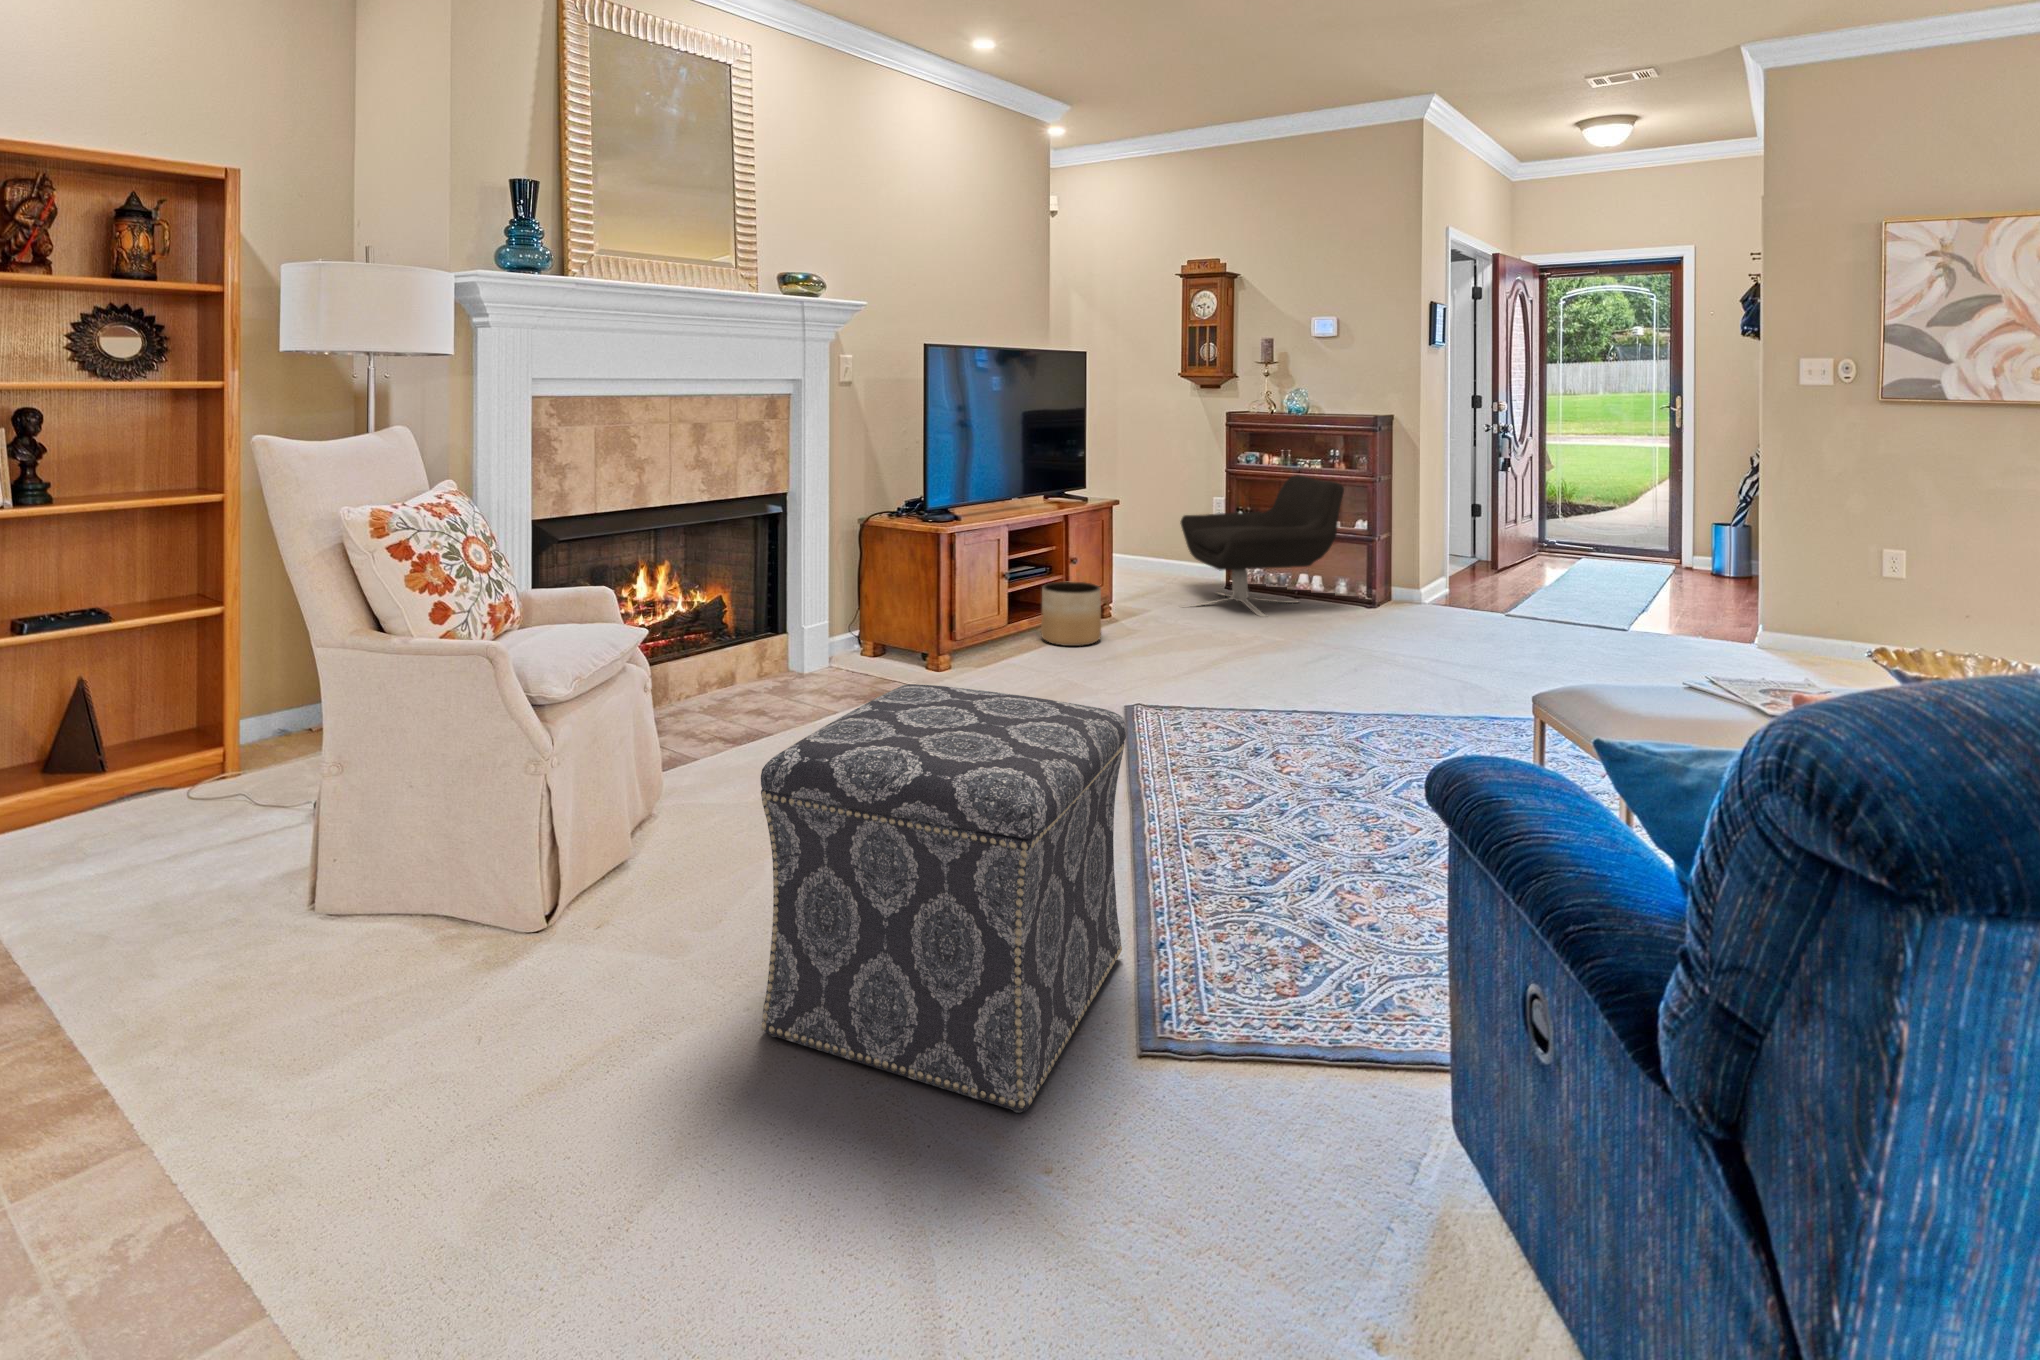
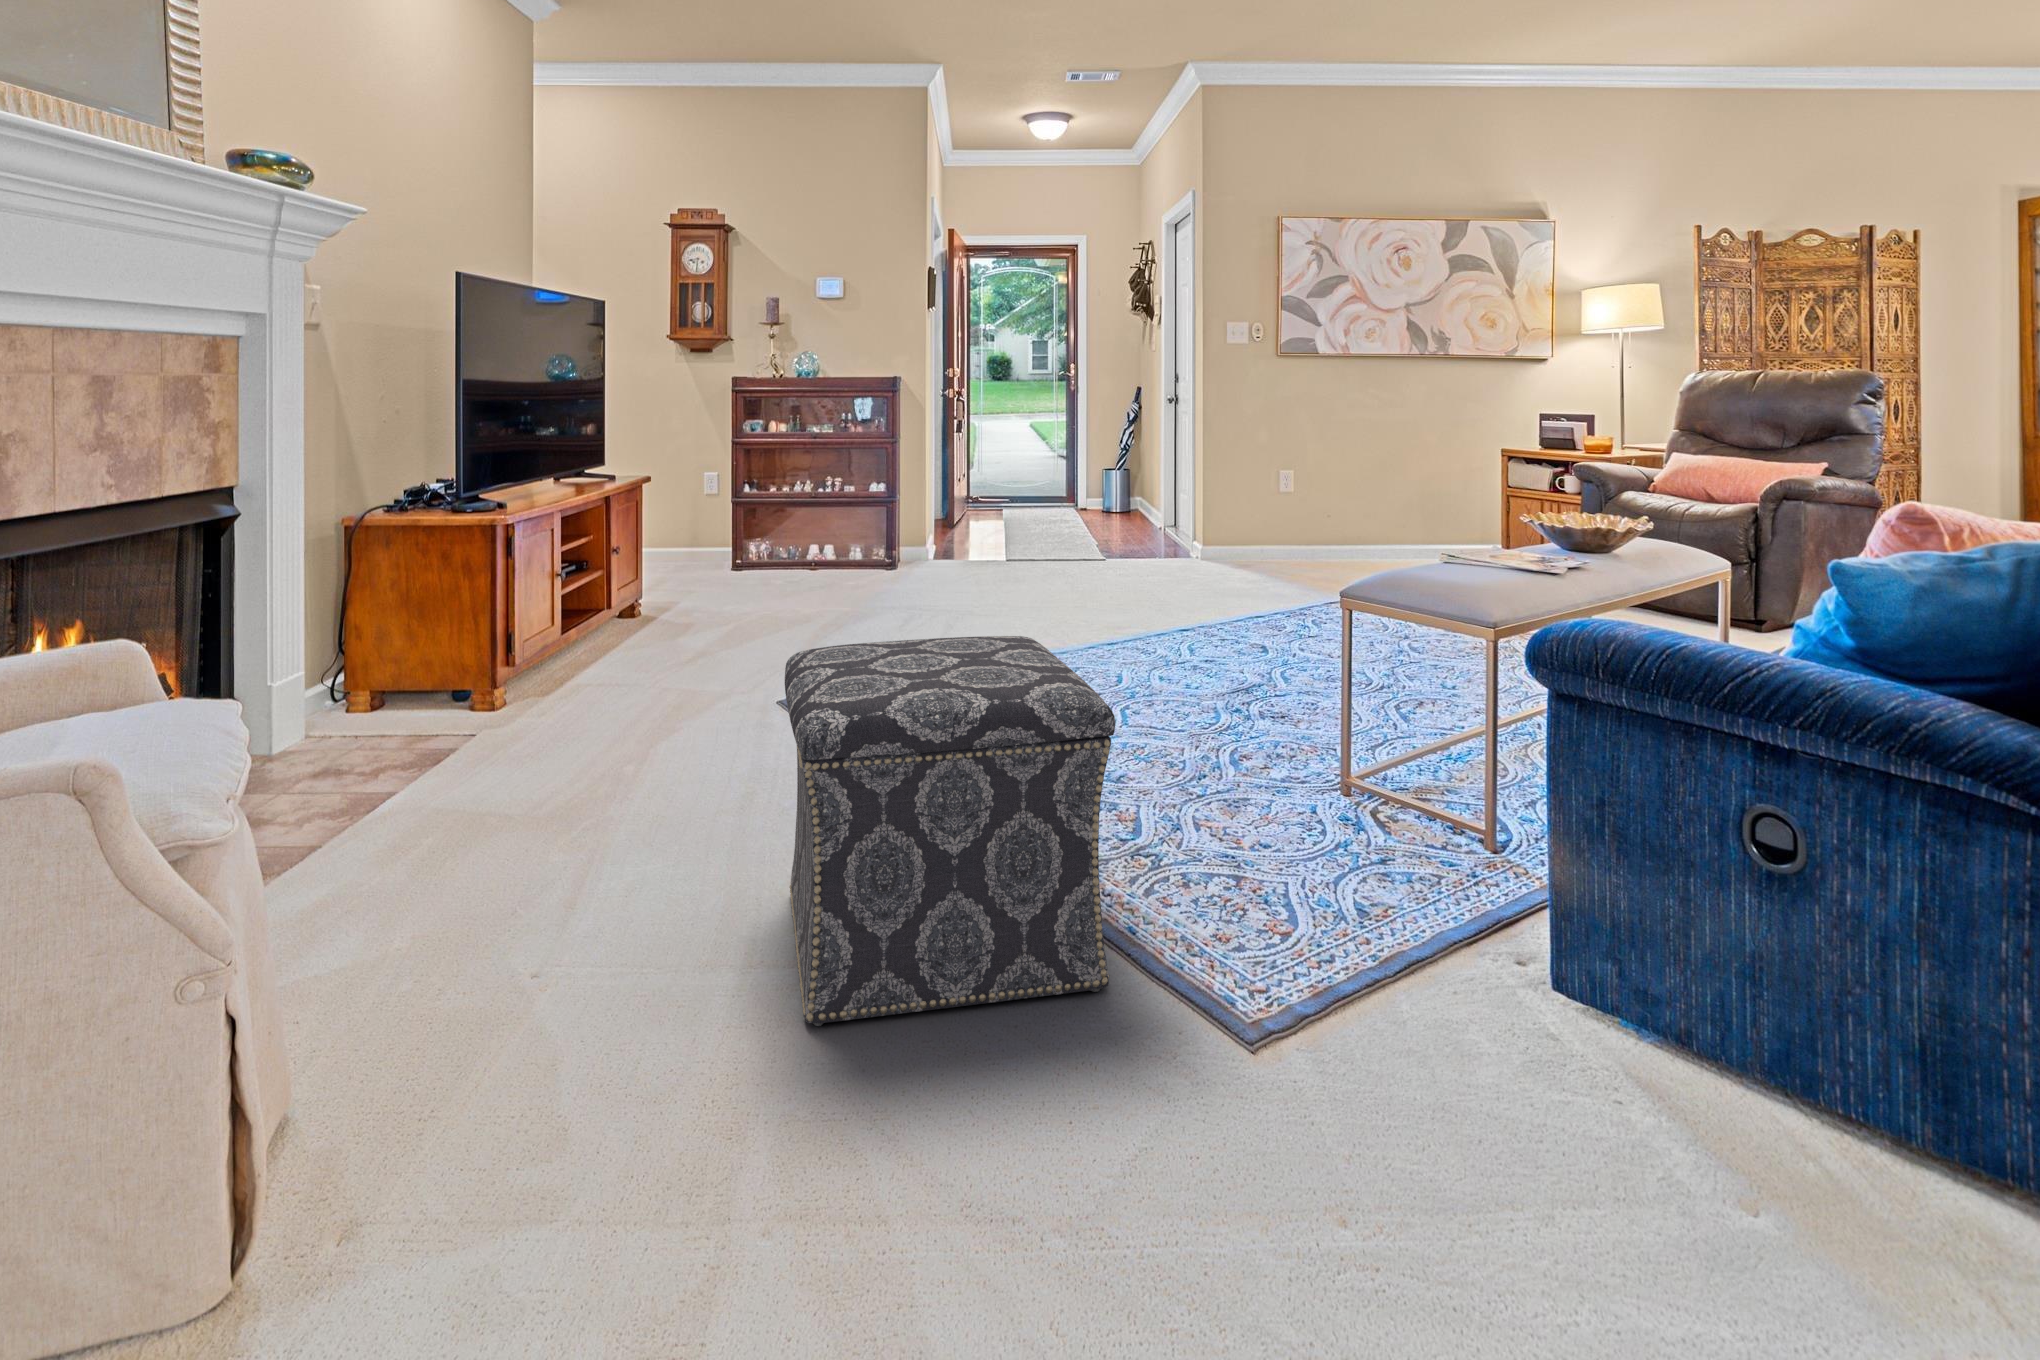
lounge chair: present [1180,475,1344,617] -> none [691,442,873,593]
planter: present [1041,581,1101,646] -> none [598,572,669,646]

